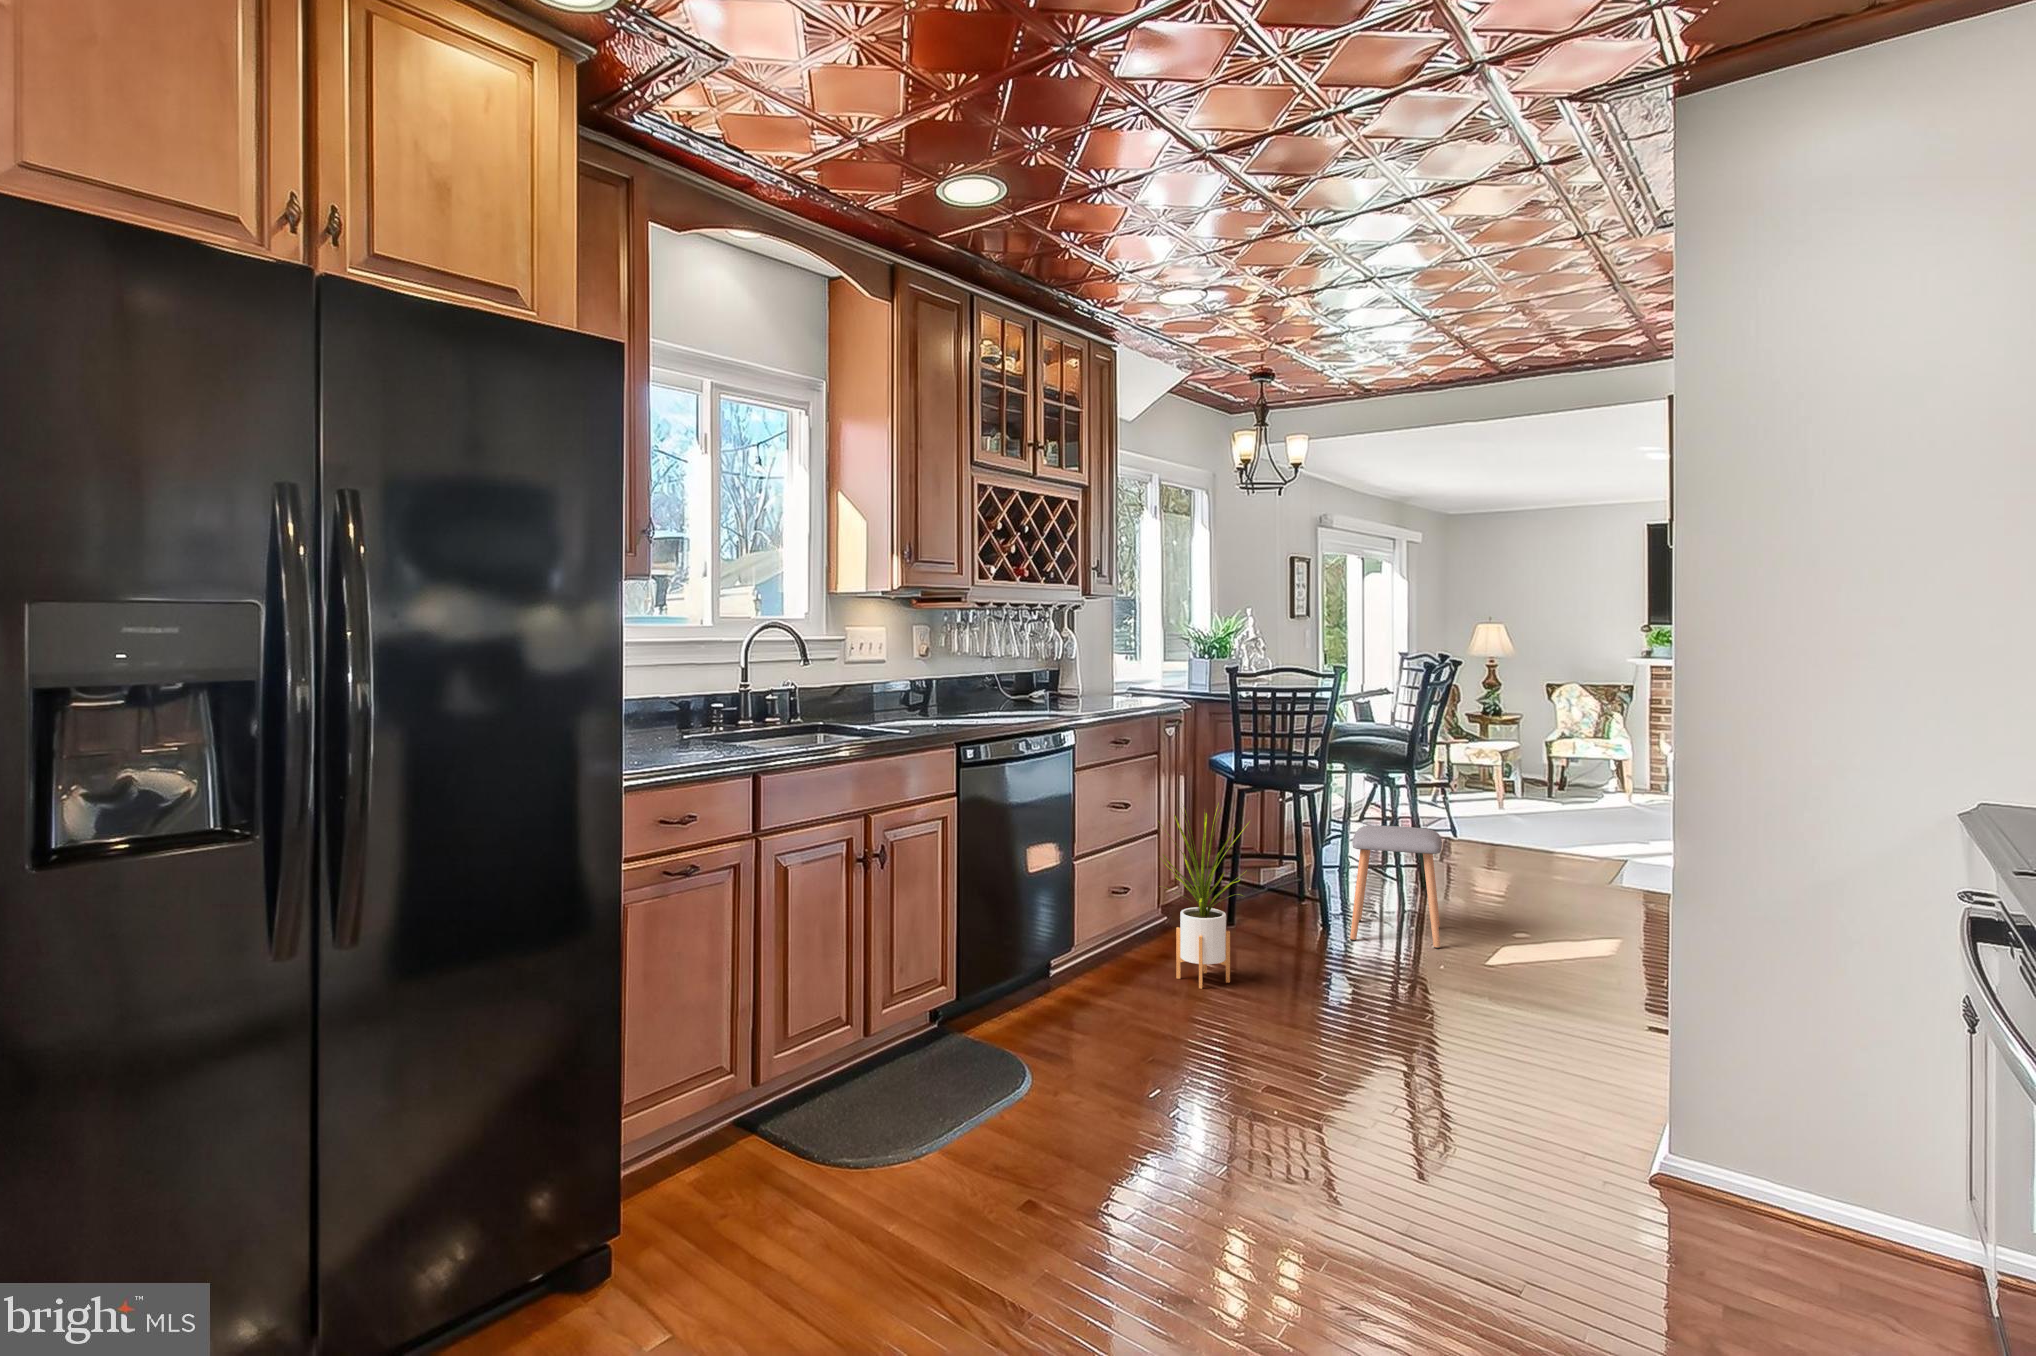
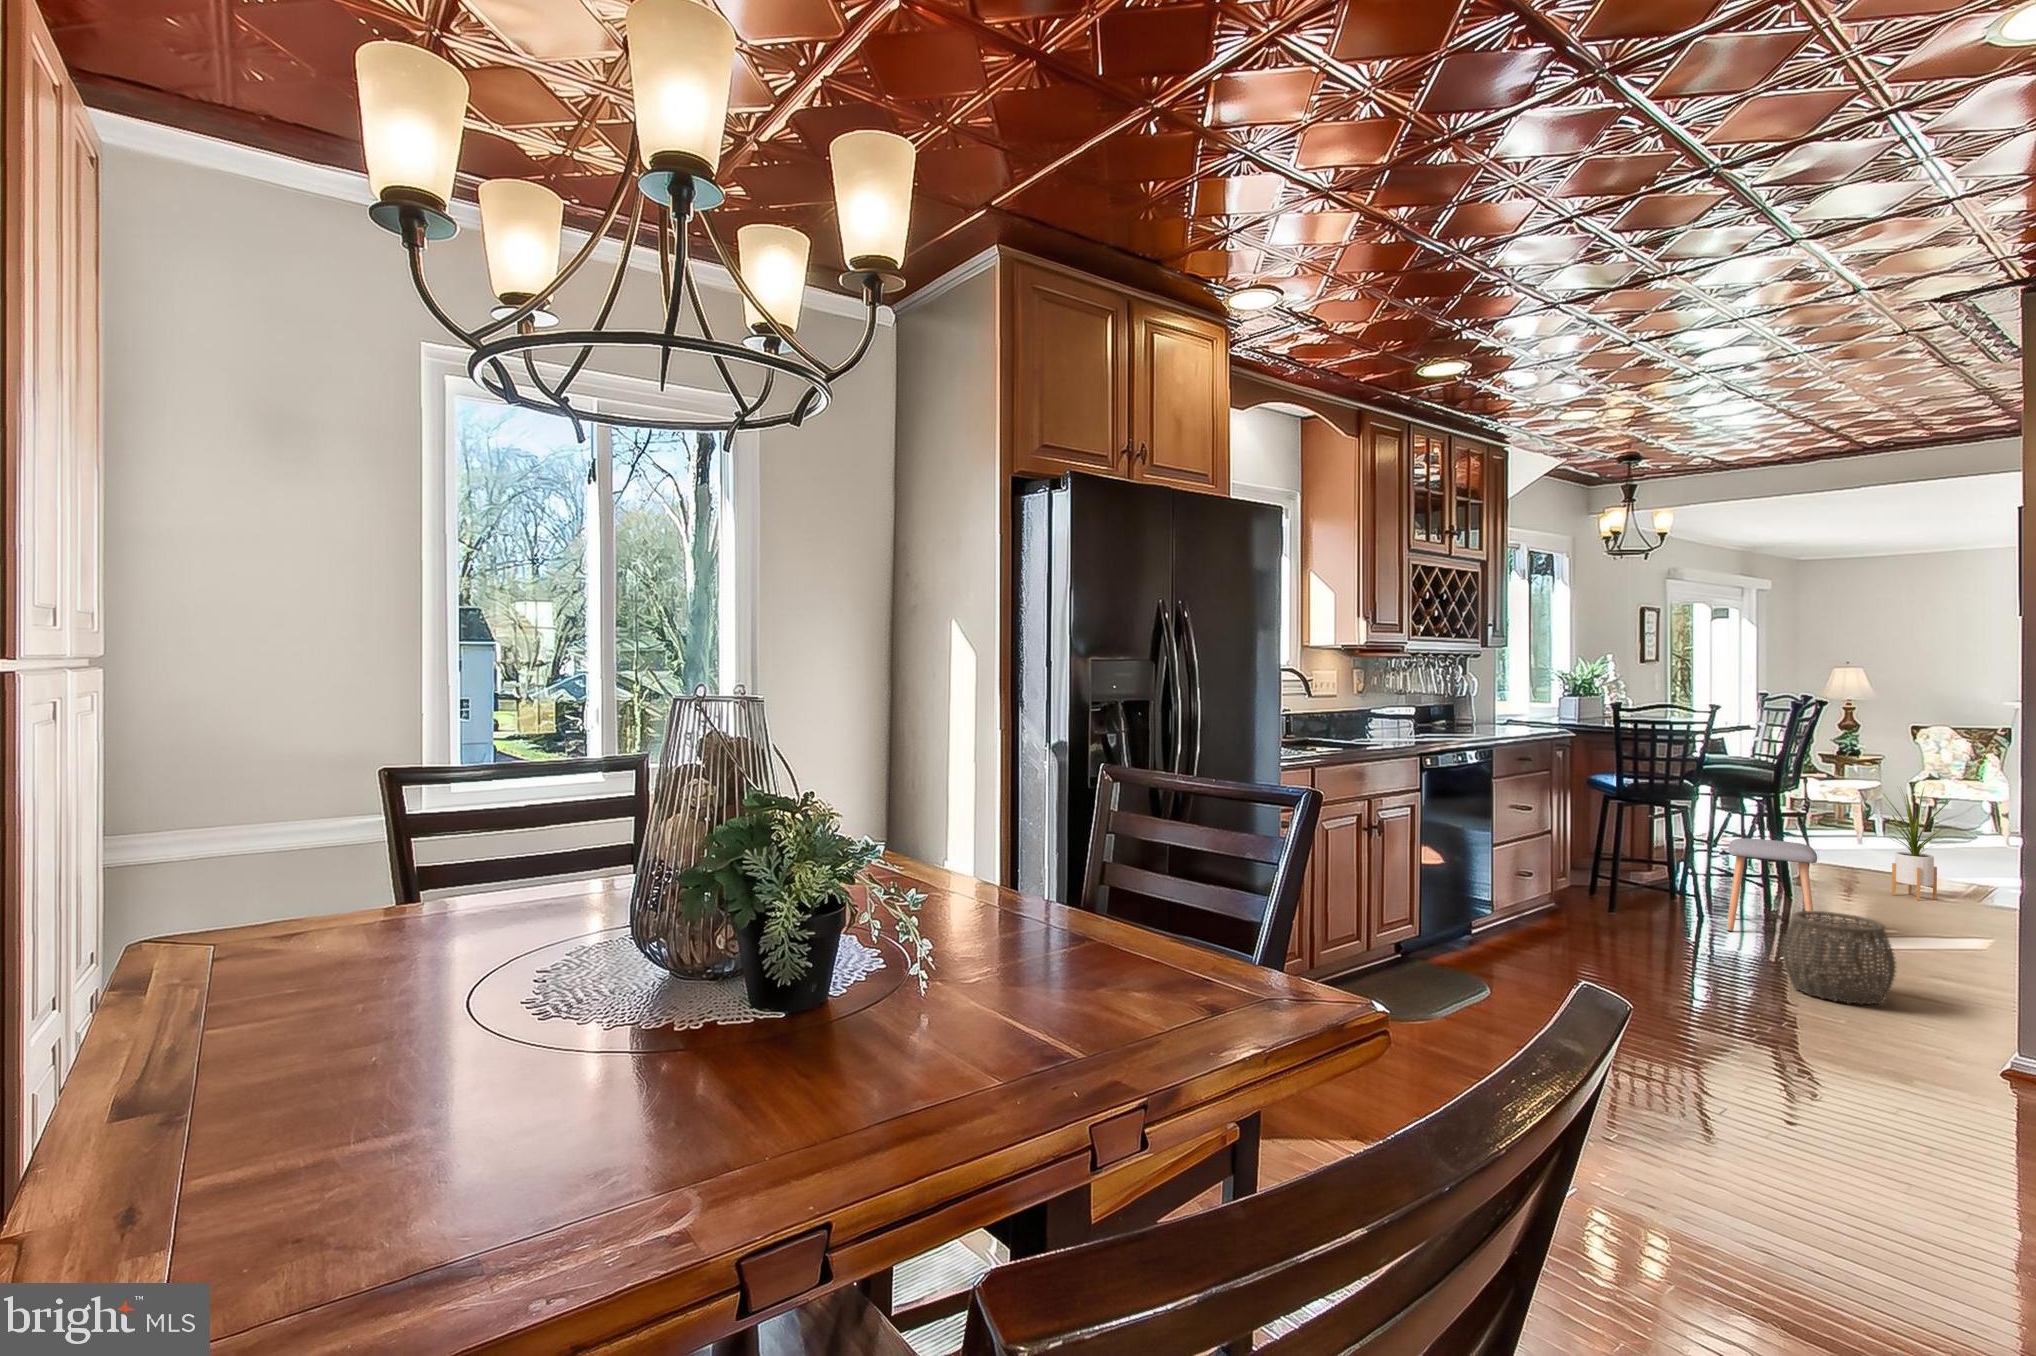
house plant: present [1158,807,1249,989] -> present [1884,789,1956,900]
woven basket: none [1392,923,1511,1043] -> present [1782,911,1896,1005]

